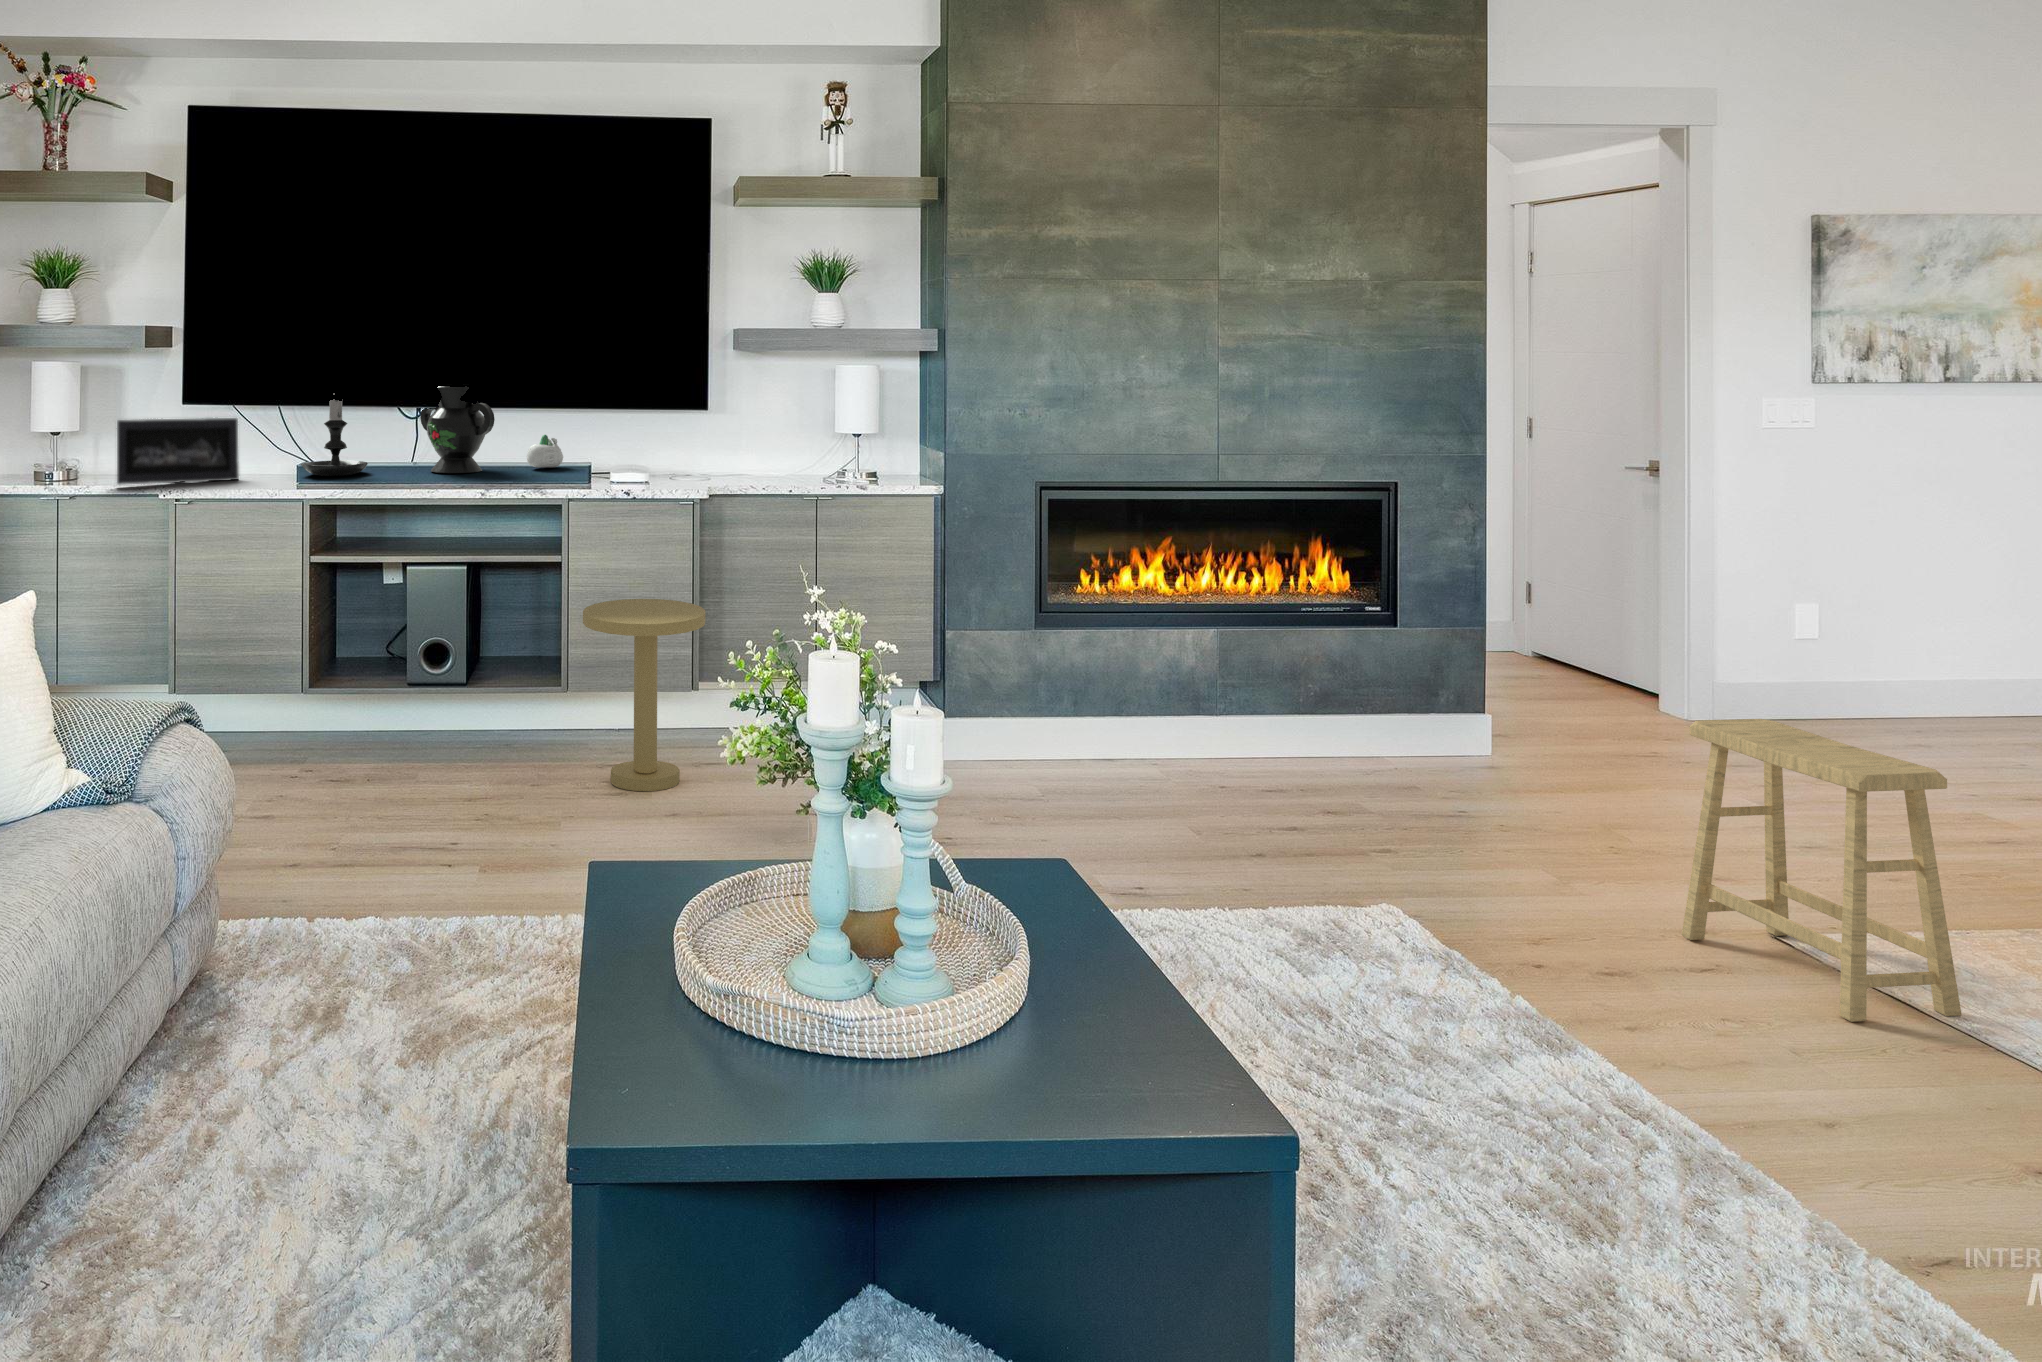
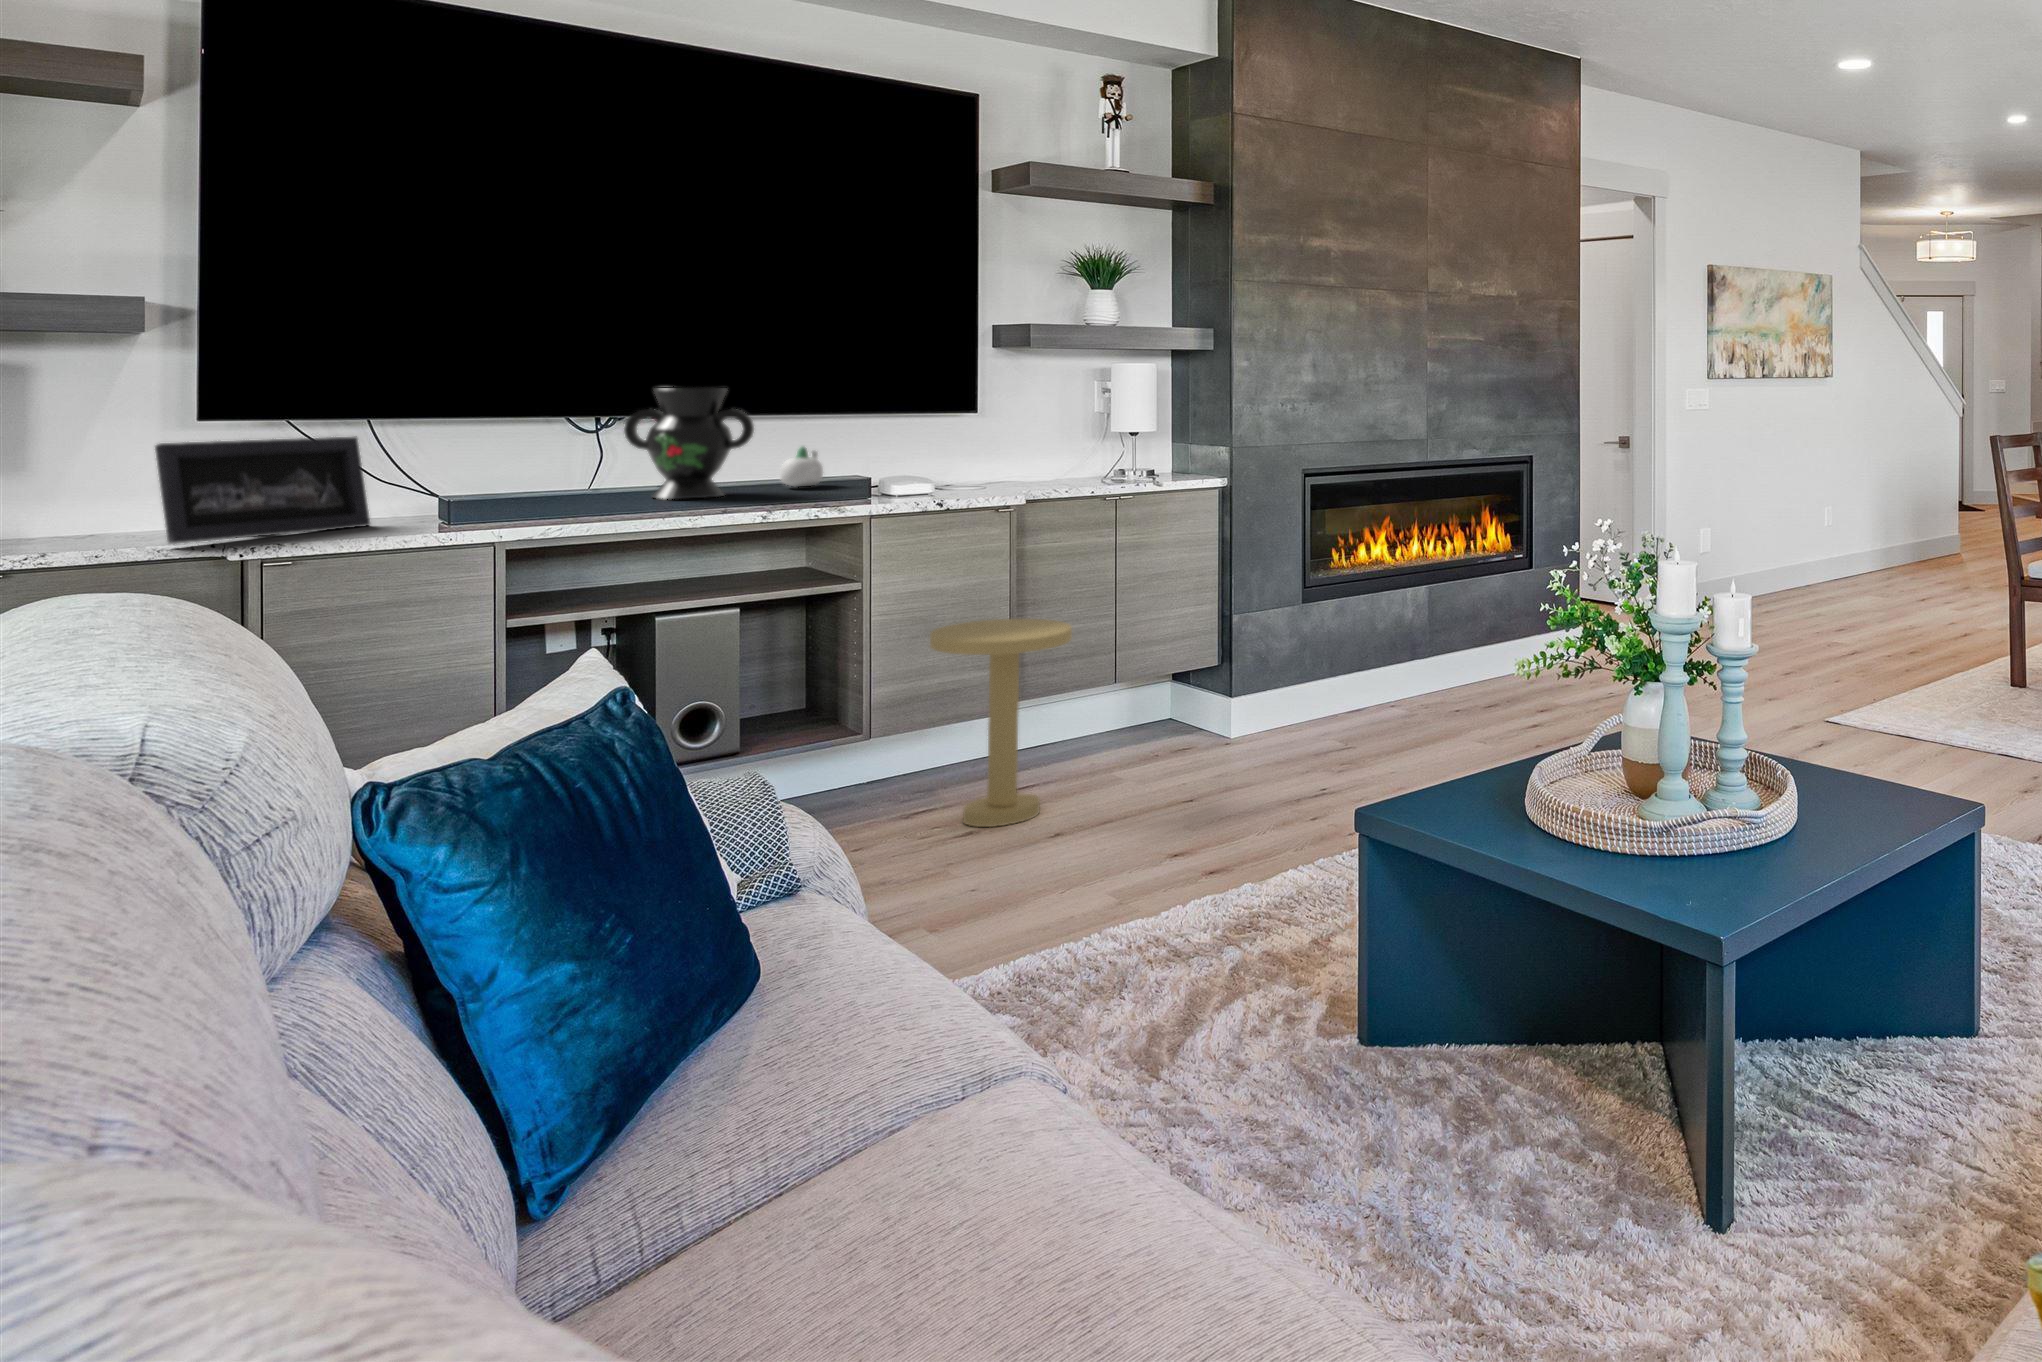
candle holder: present [301,393,368,476] -> none [464,385,569,512]
footstool: present [1682,719,1962,1022] -> none [1791,584,1921,746]

